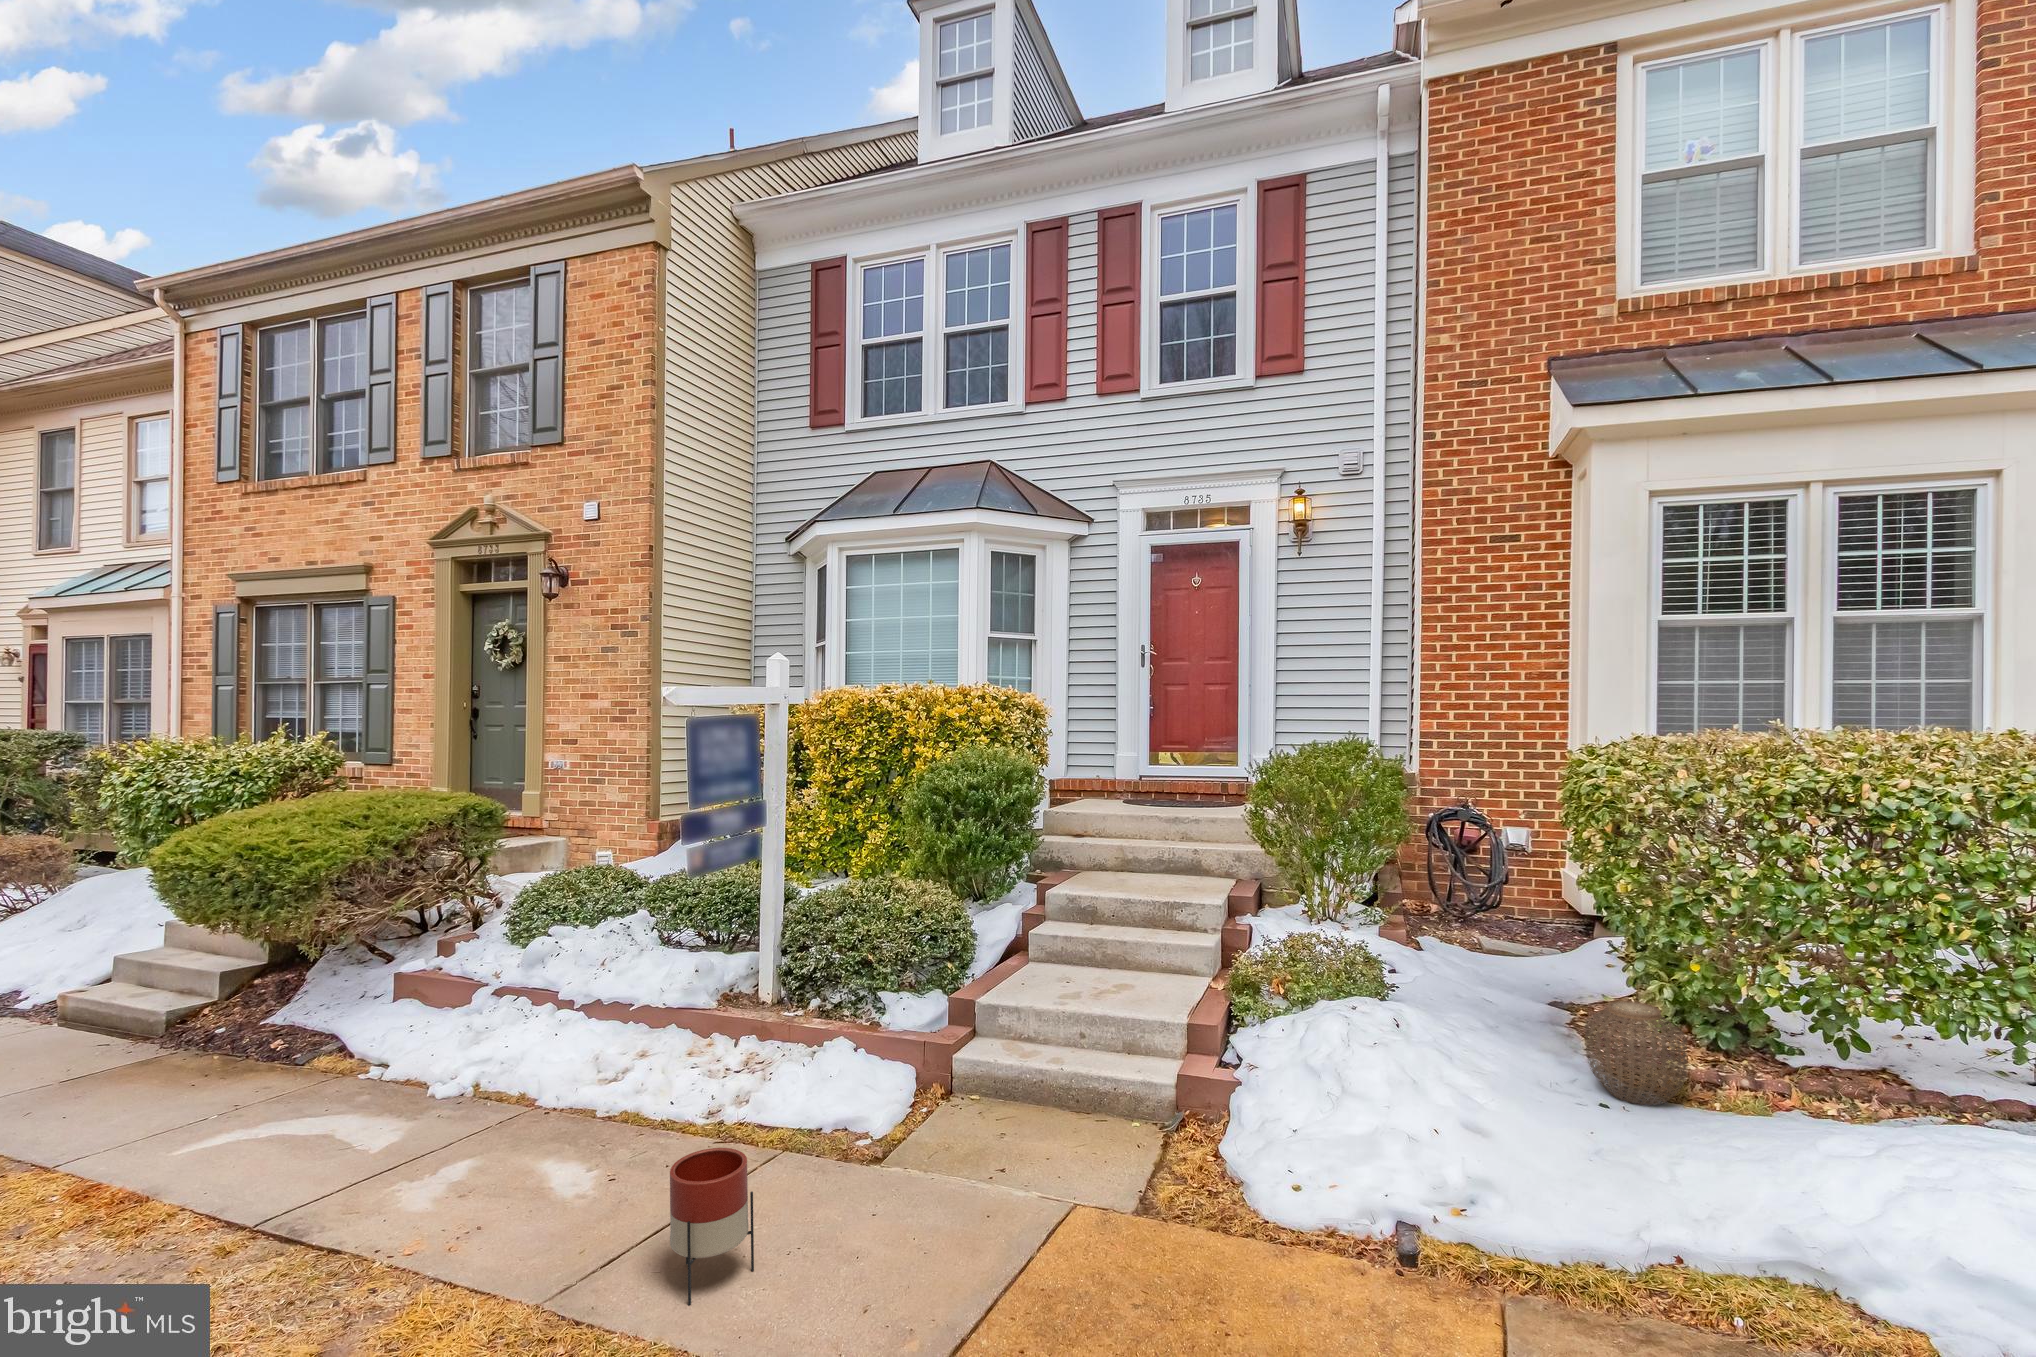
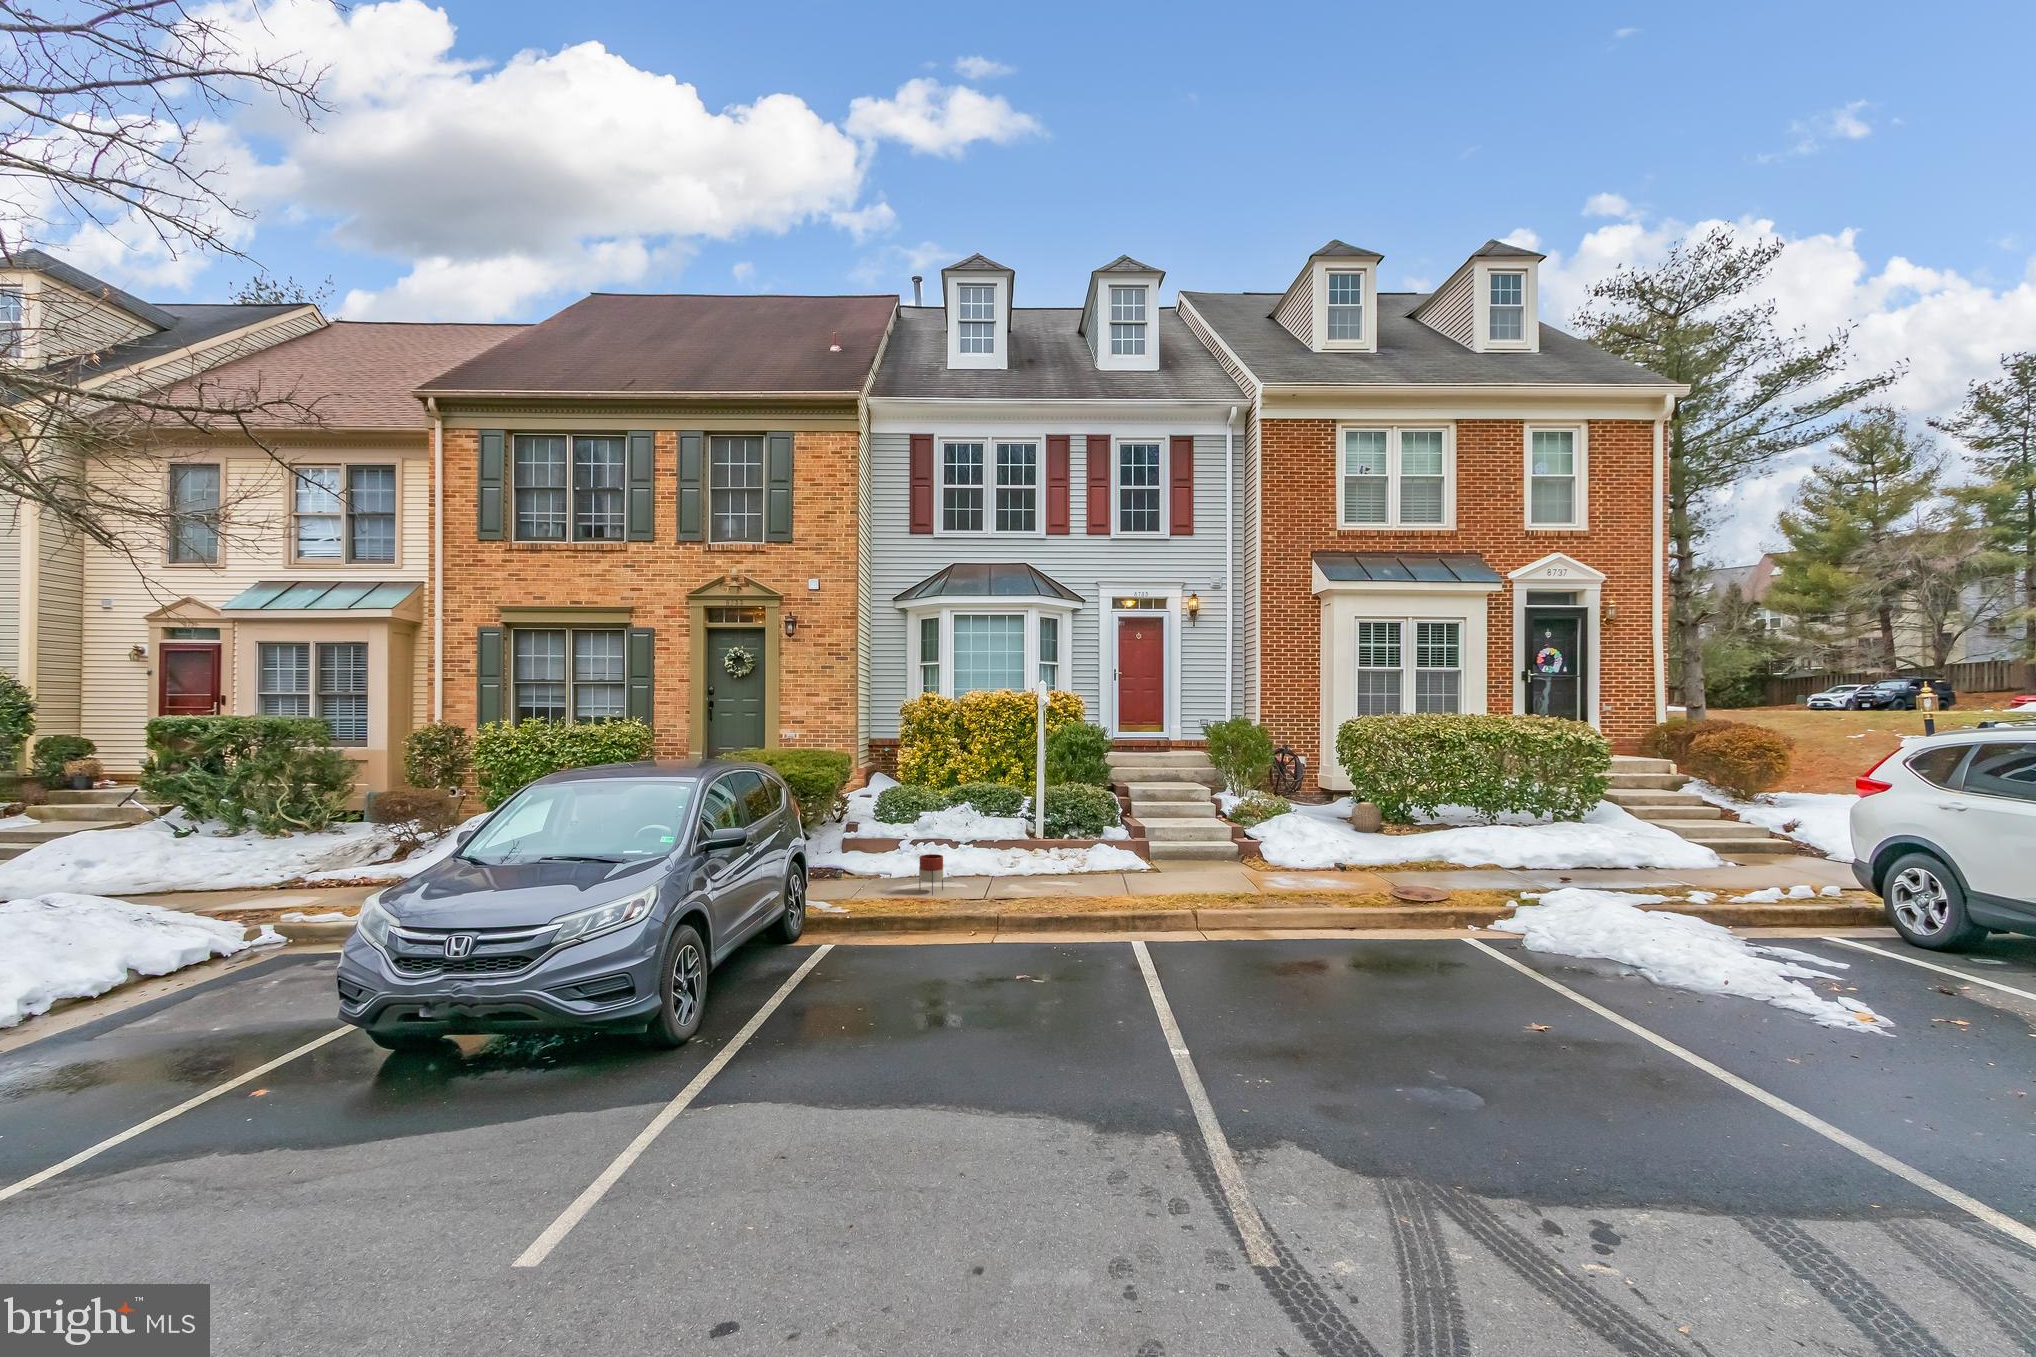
planter: present [670,1148,754,1306] -> present [919,854,943,895]

